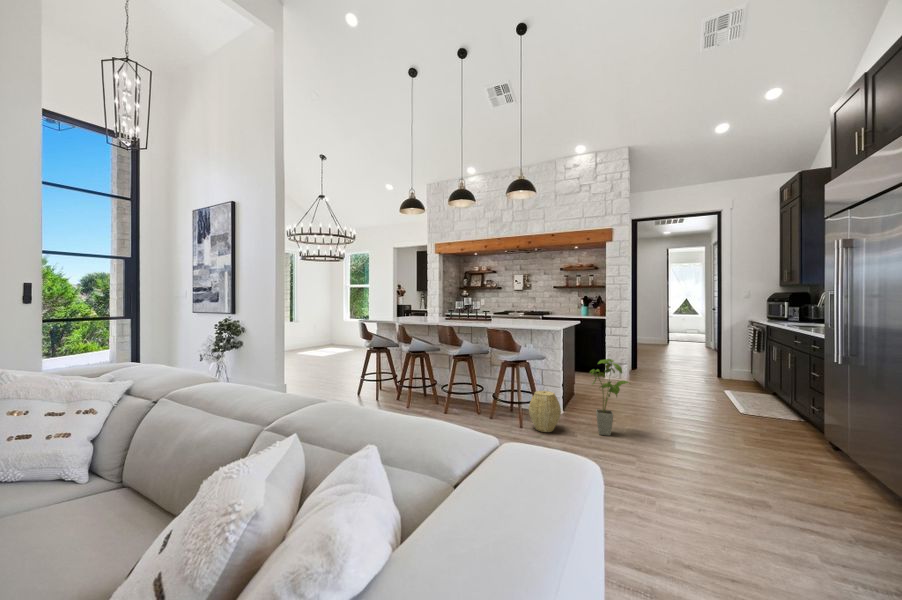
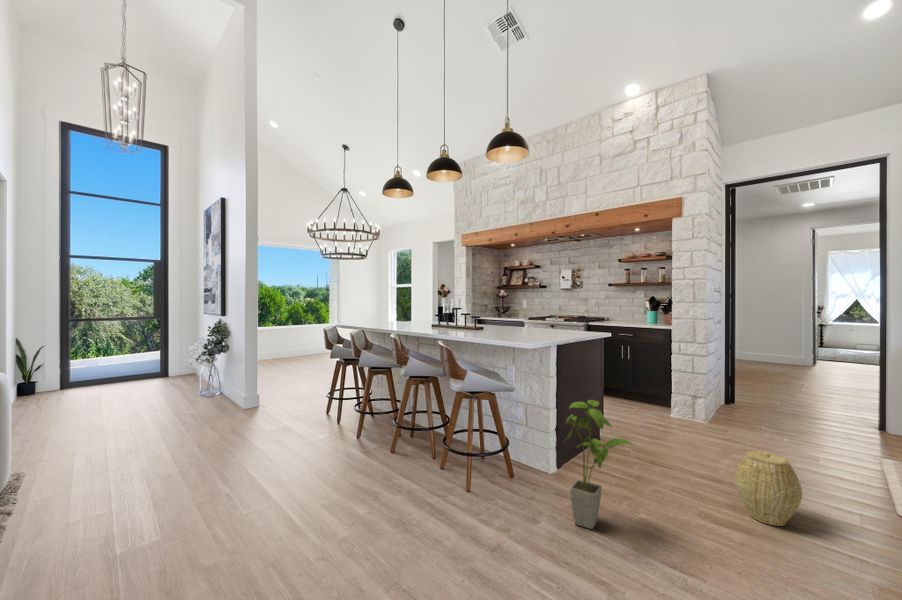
woven basket: present [529,391,561,432] -> present [735,451,802,526]

